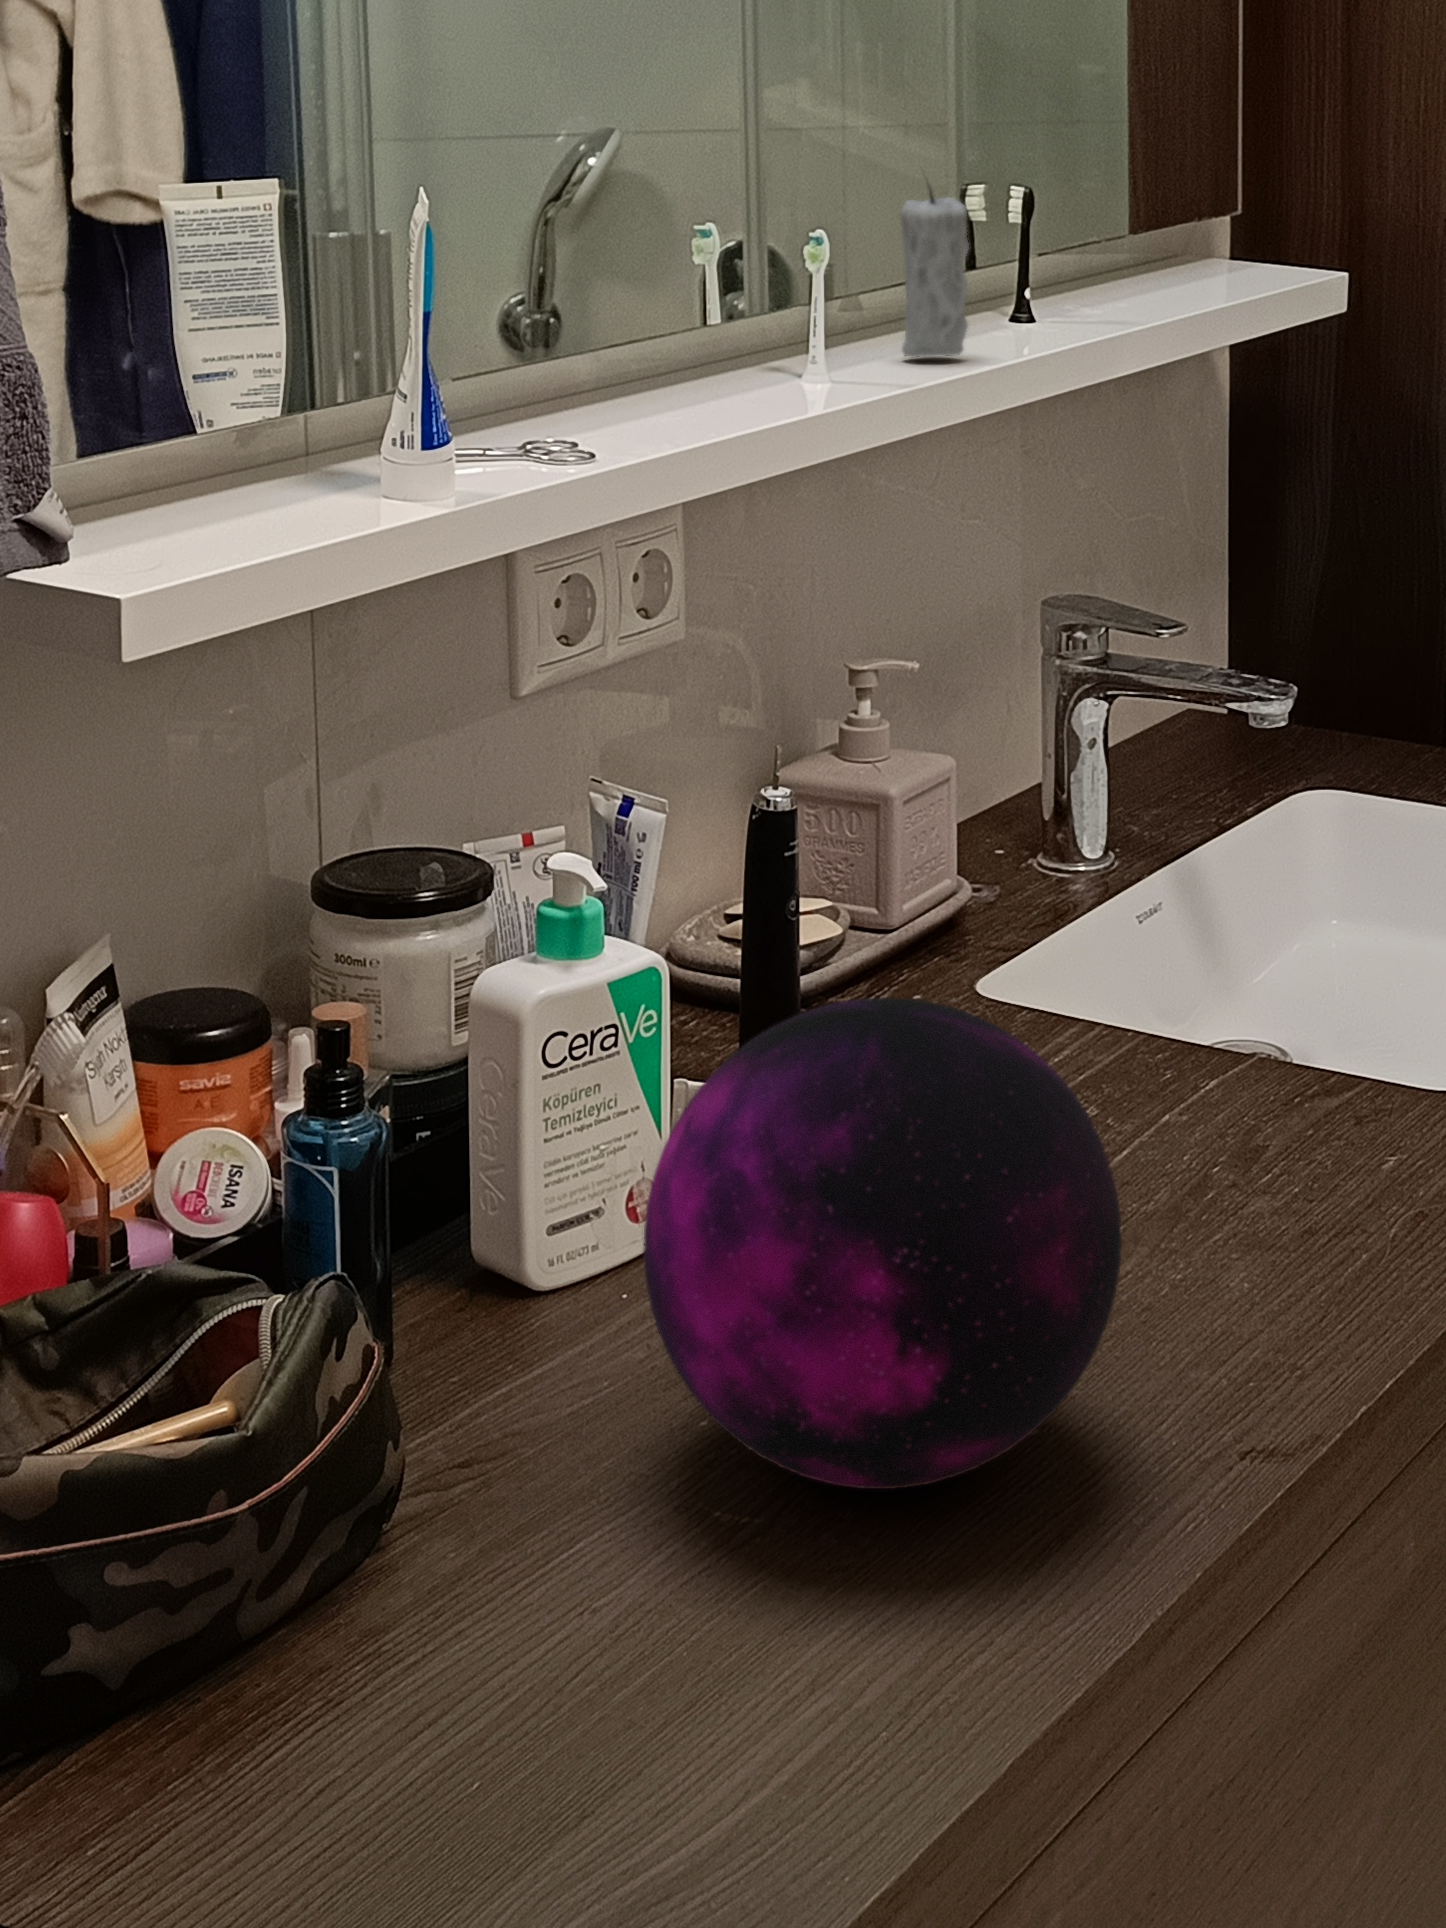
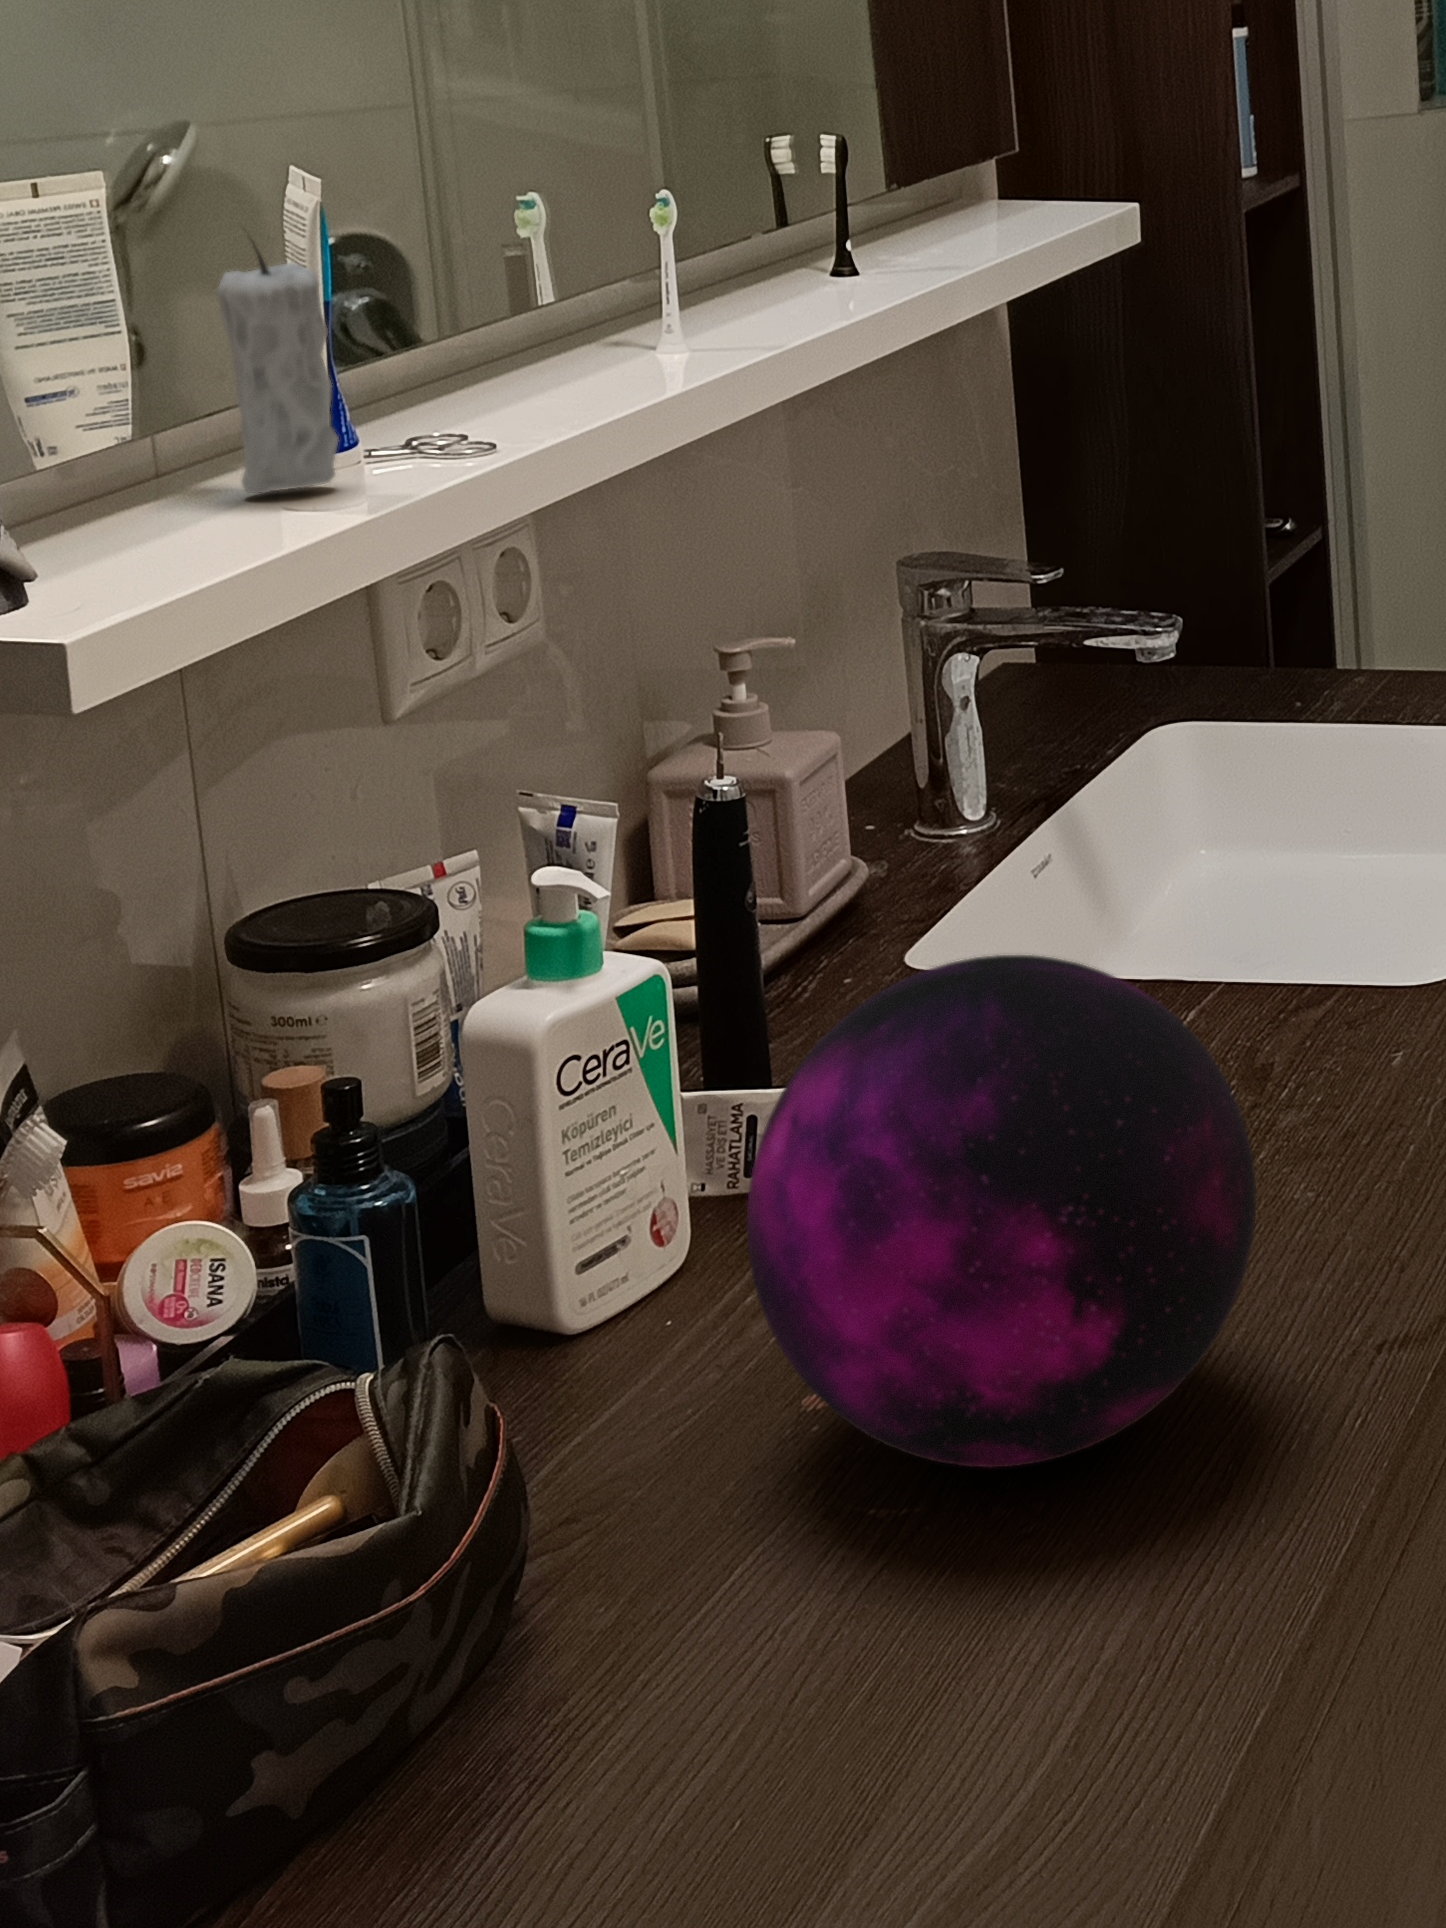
candle: present [900,188,969,357] -> present [217,243,338,493]

